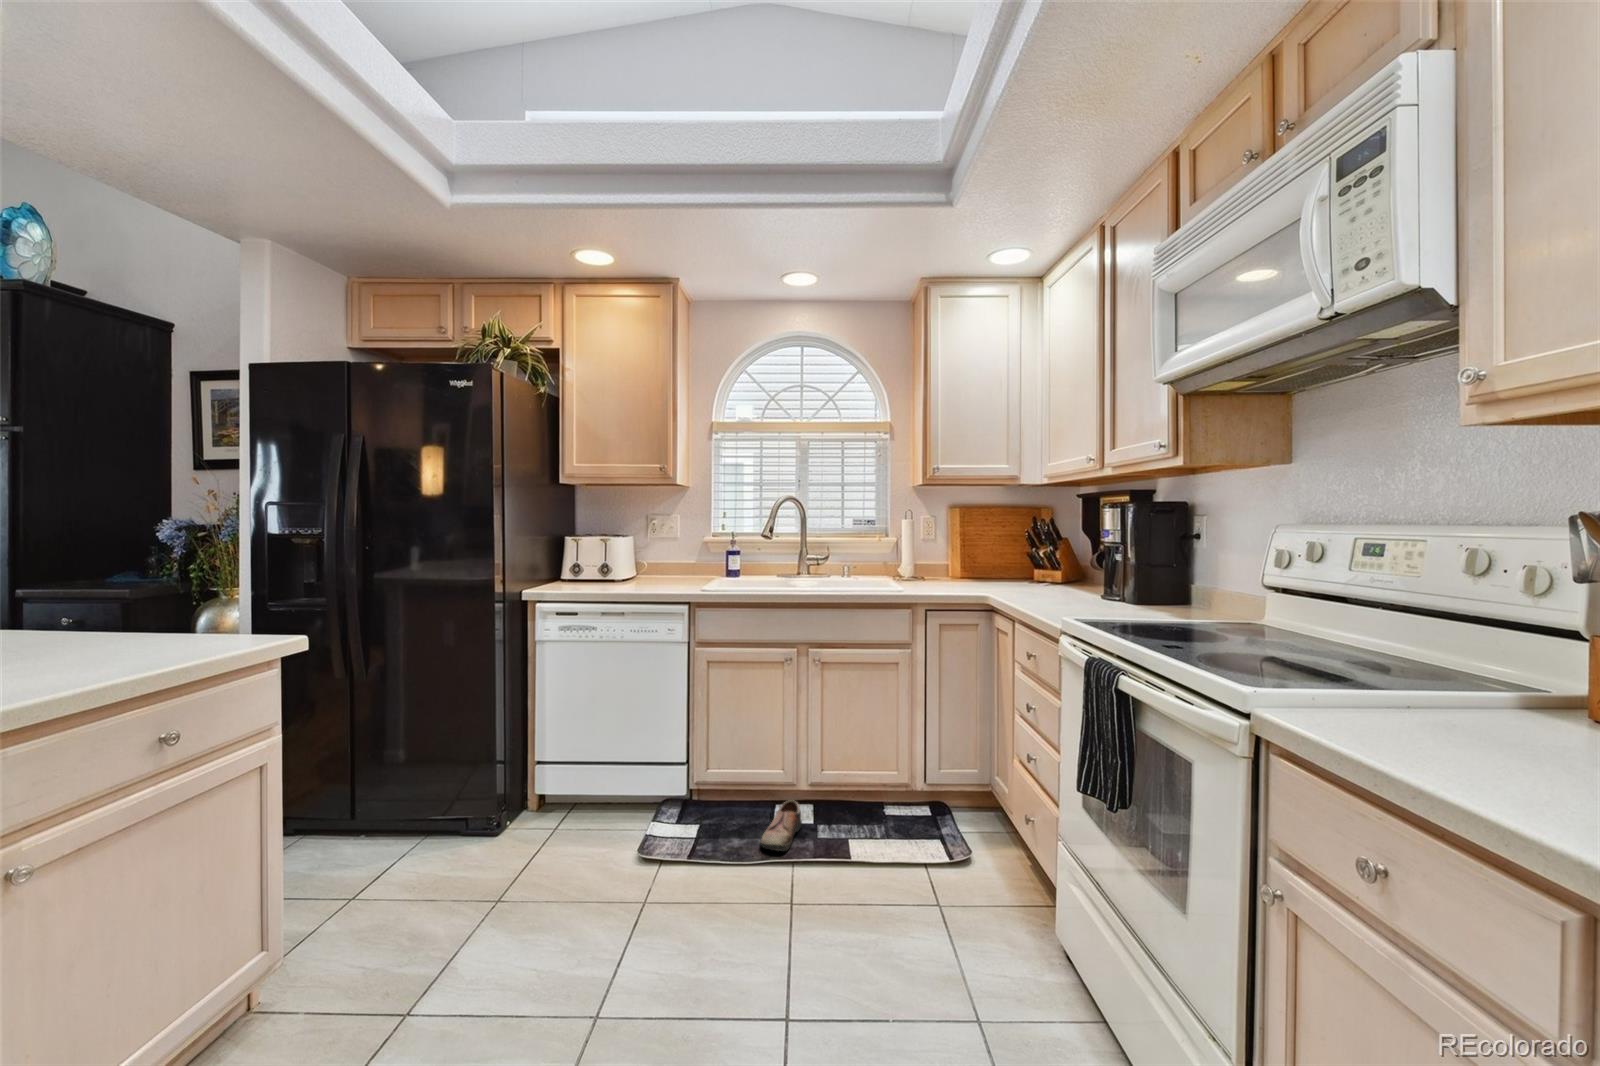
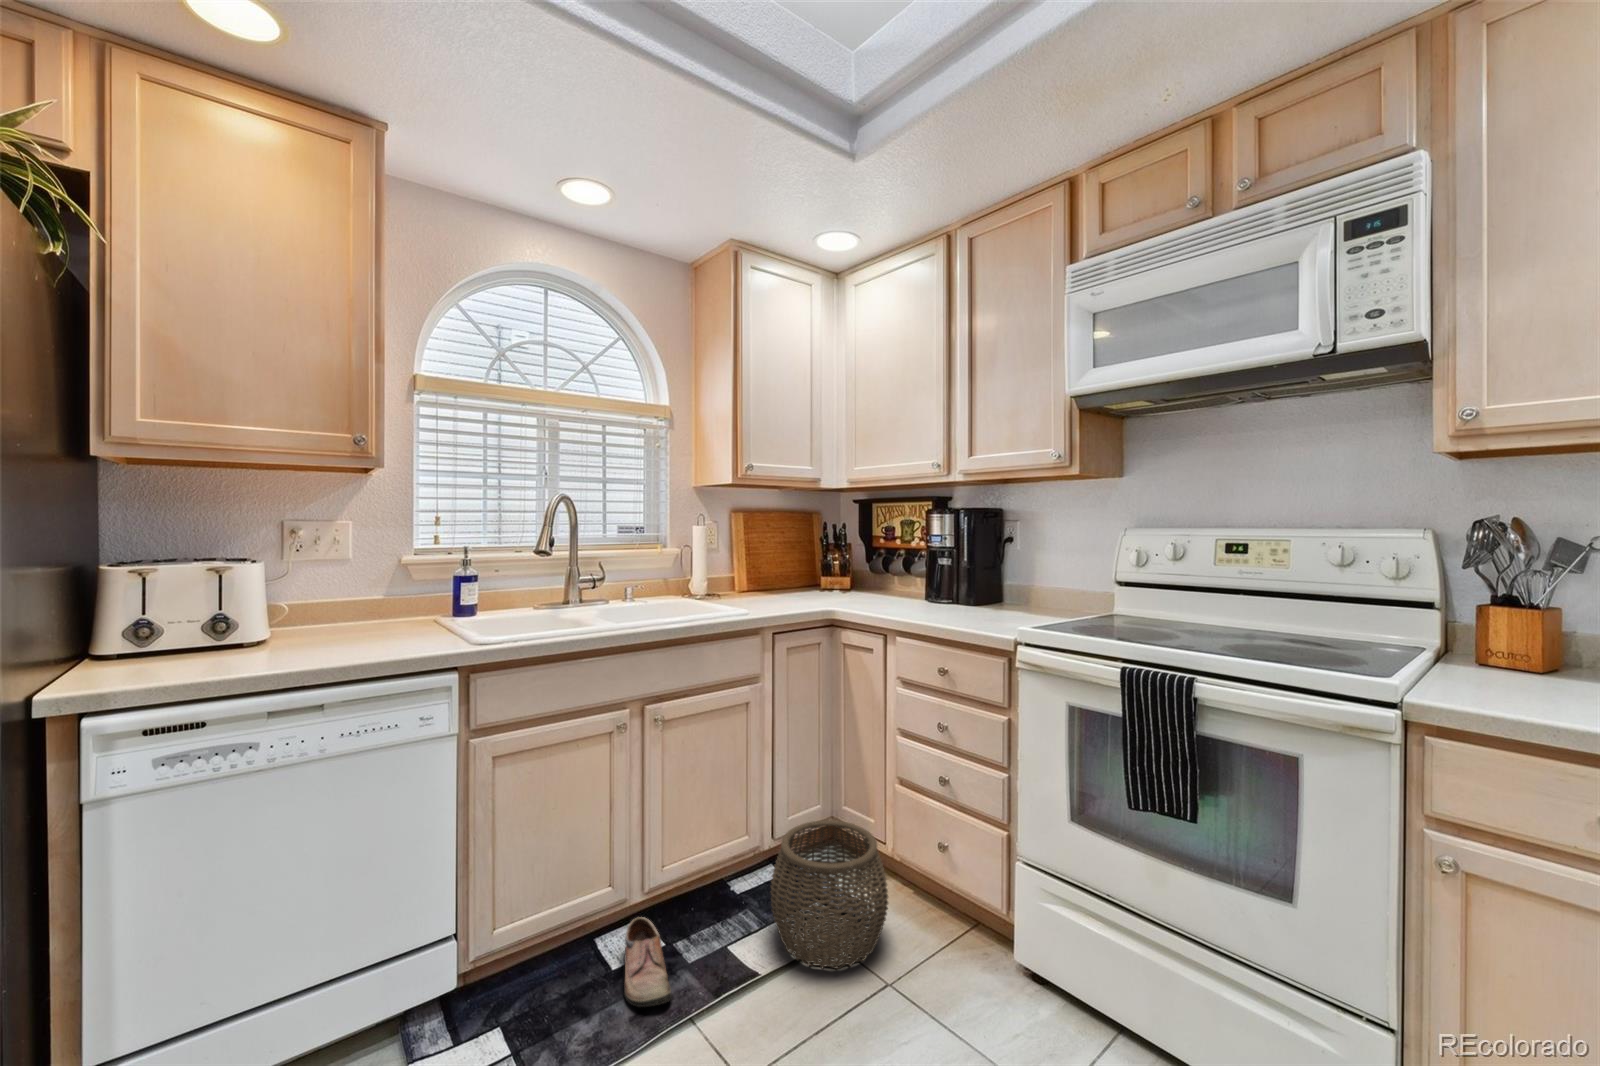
woven basket: none [874,763,976,879] -> present [770,820,888,969]

